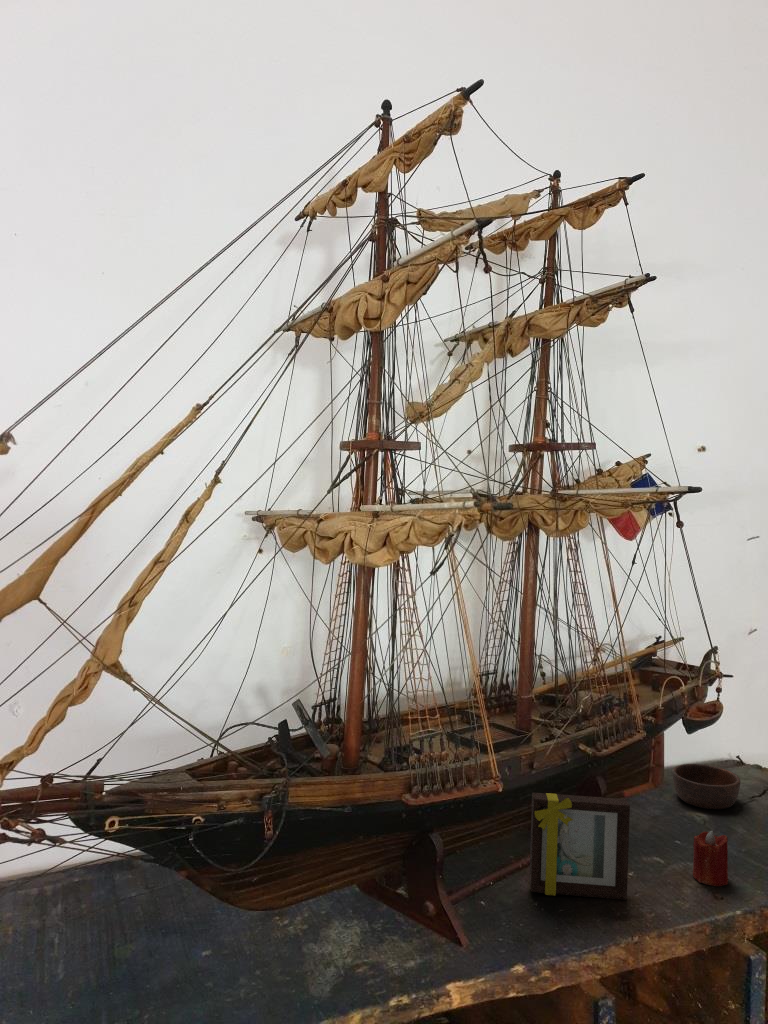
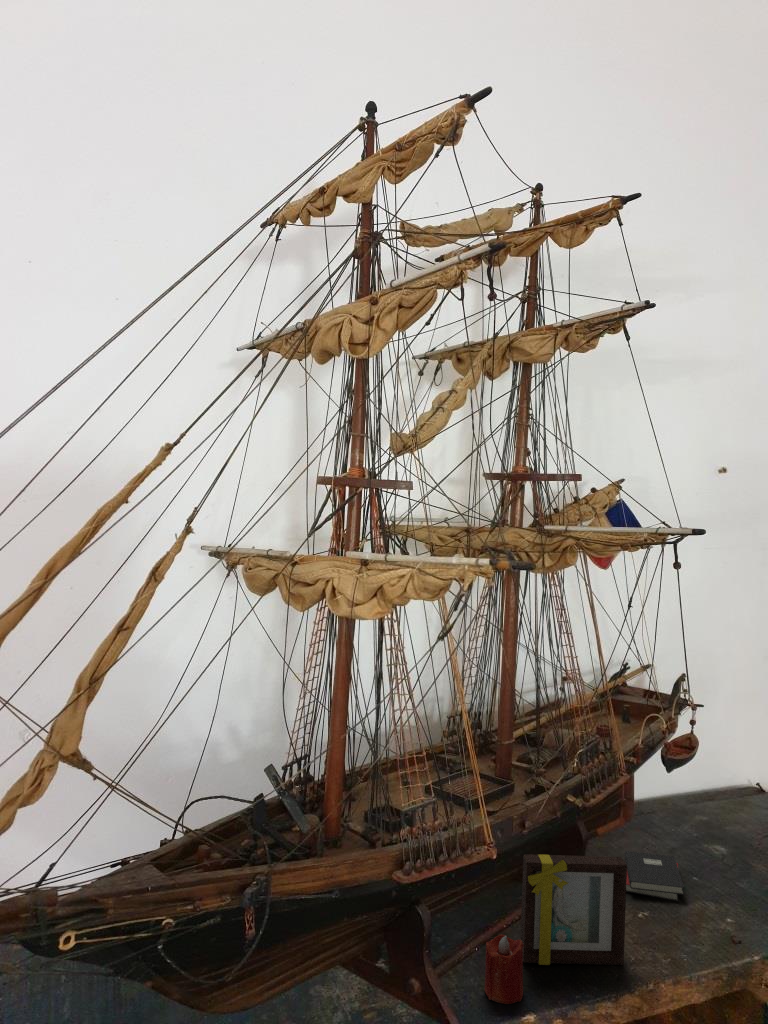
wooden bowl: present [672,764,741,809] -> none [647,800,716,849]
hardback book: none [640,806,697,851] -> present [624,851,684,901]
candle: present [693,831,728,886] -> present [485,935,524,1004]

